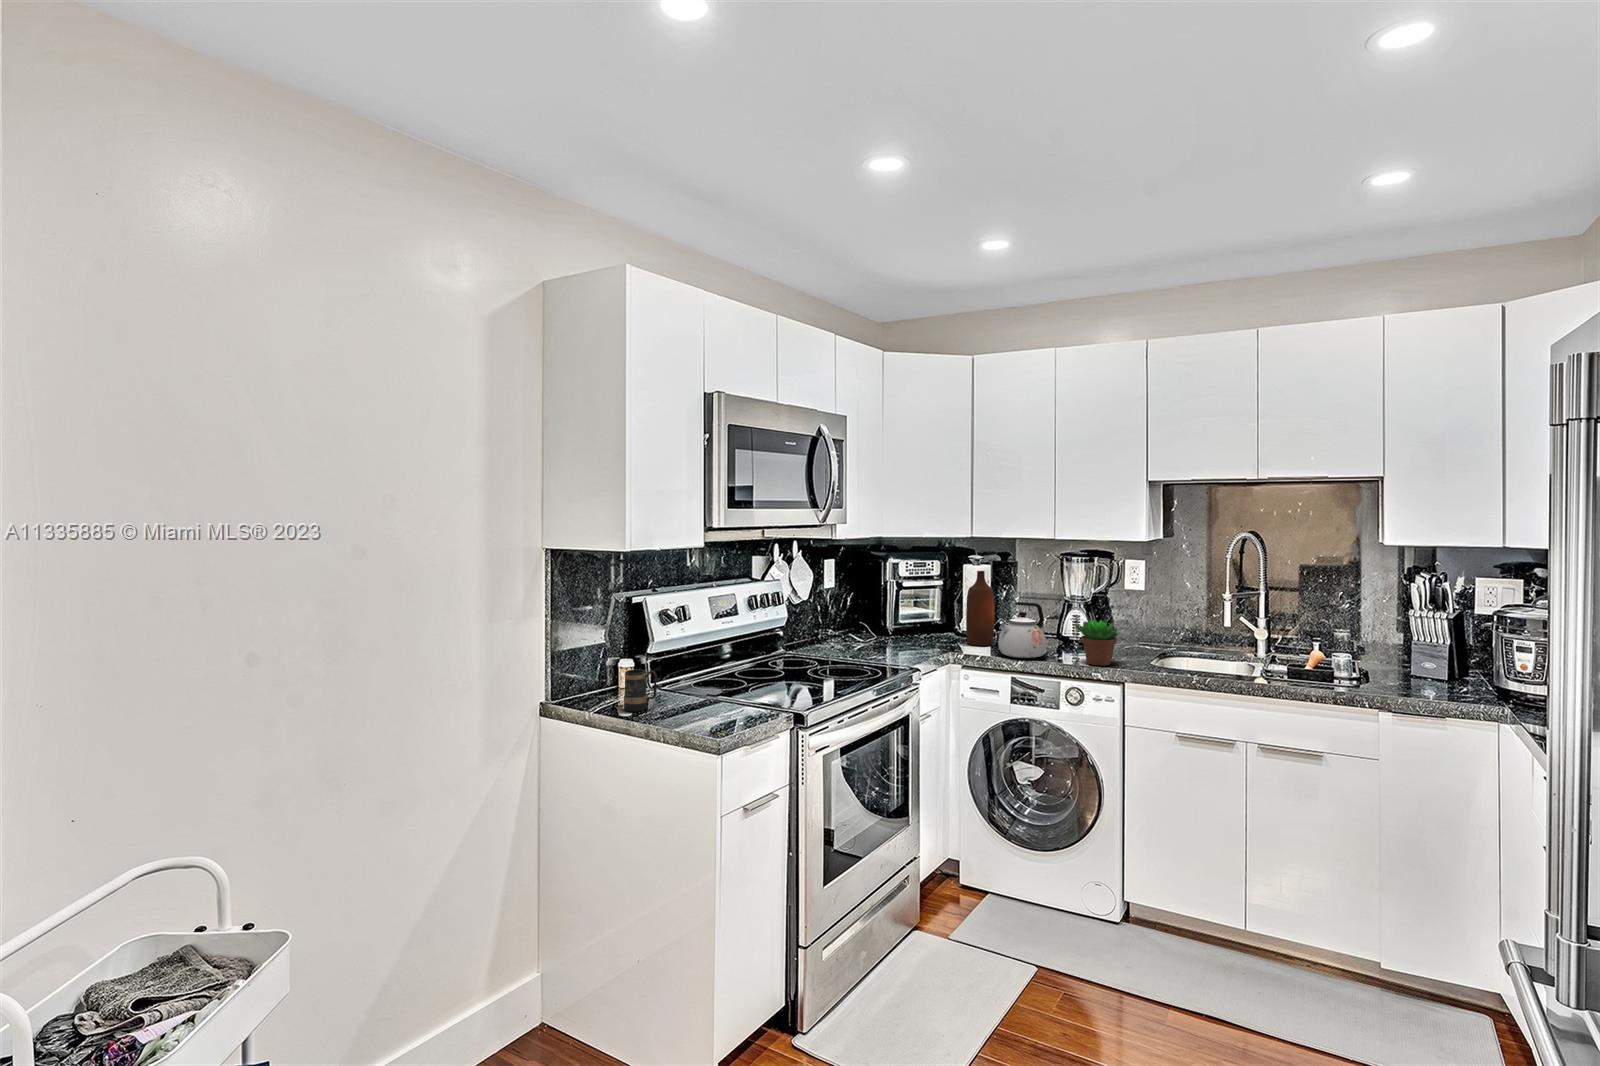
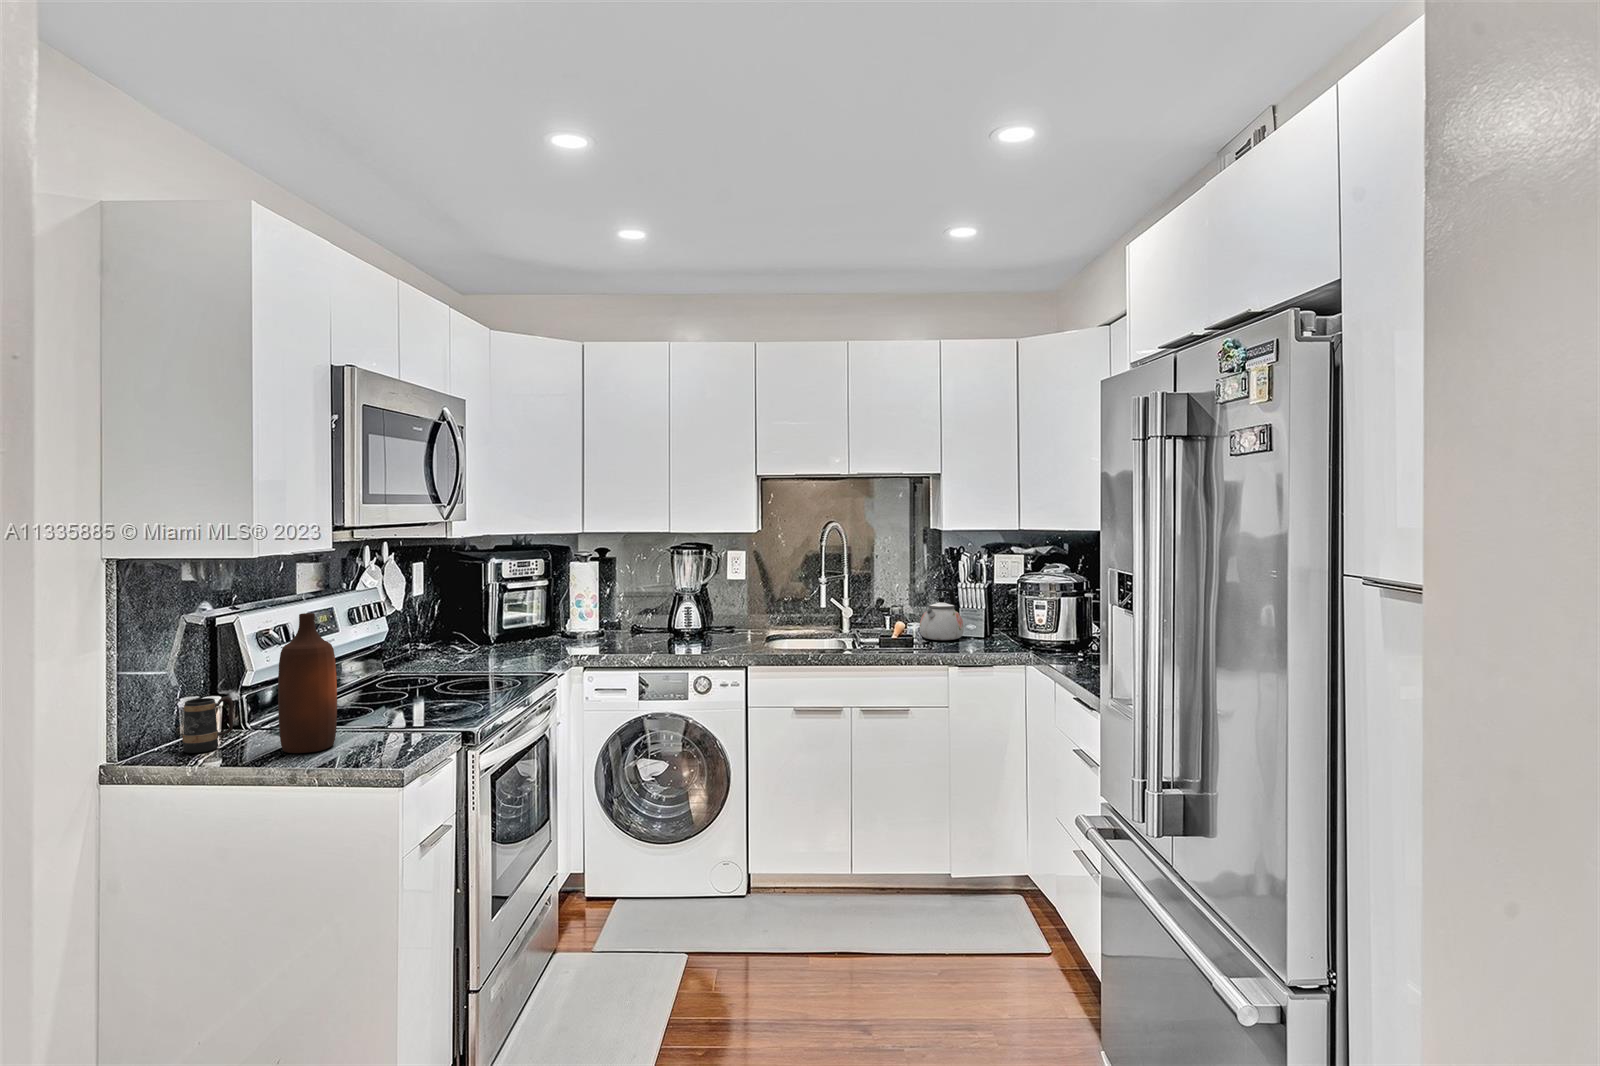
bottle: present [966,571,994,646] -> present [278,613,337,753]
kettle: present [999,602,1047,658] -> present [920,588,964,640]
succulent plant: present [1075,620,1120,666] -> none [694,607,738,652]

